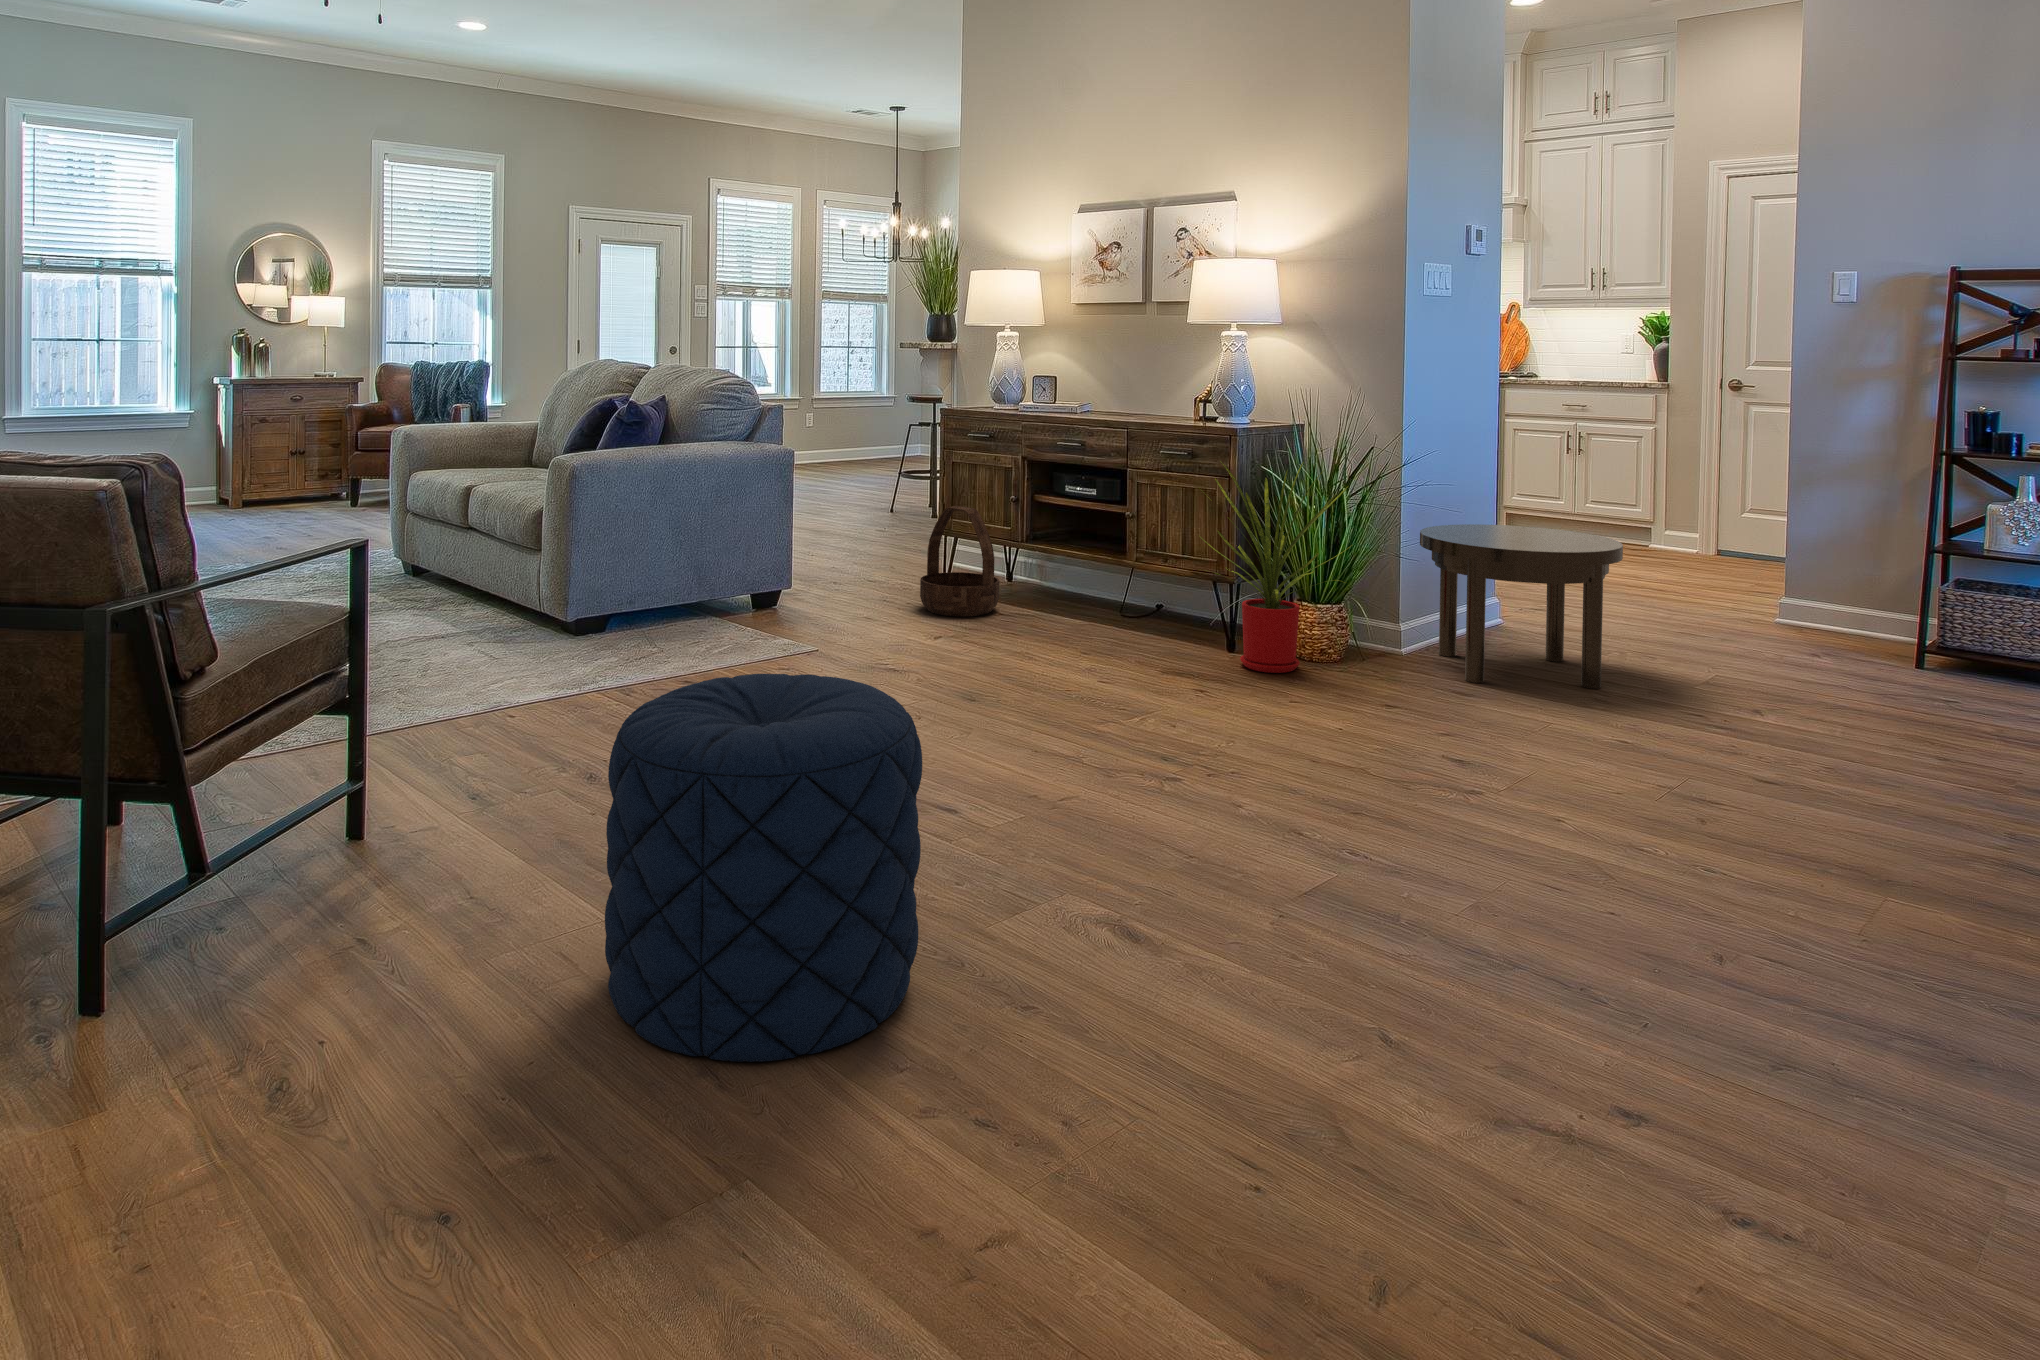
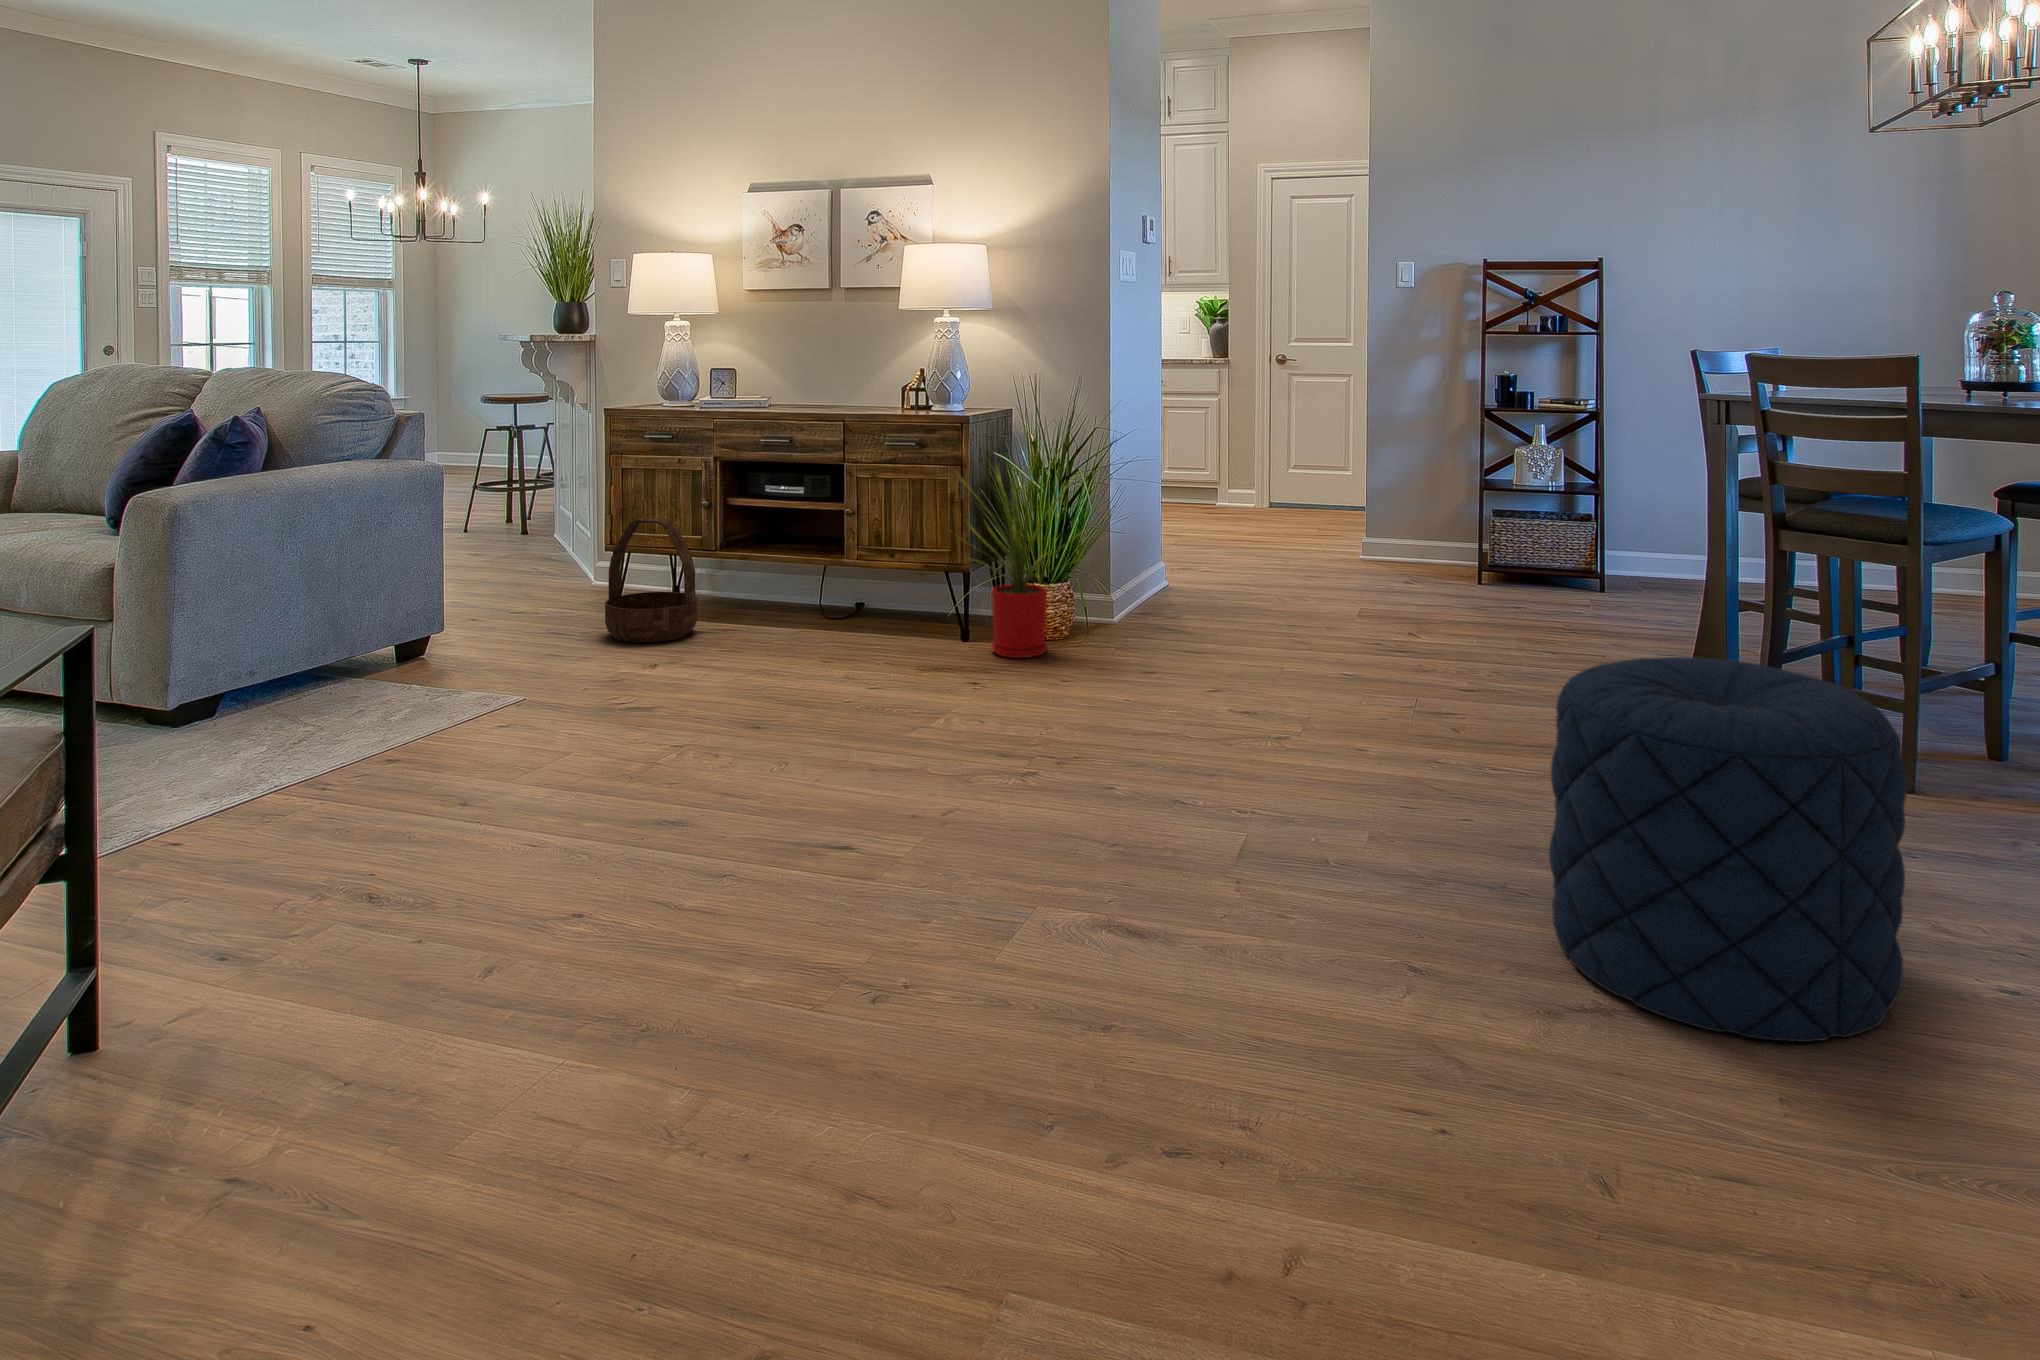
side table: present [1420,524,1623,689] -> none [1133,494,1305,642]
pouf: present [605,674,922,1062] -> present [1549,657,1907,1042]

